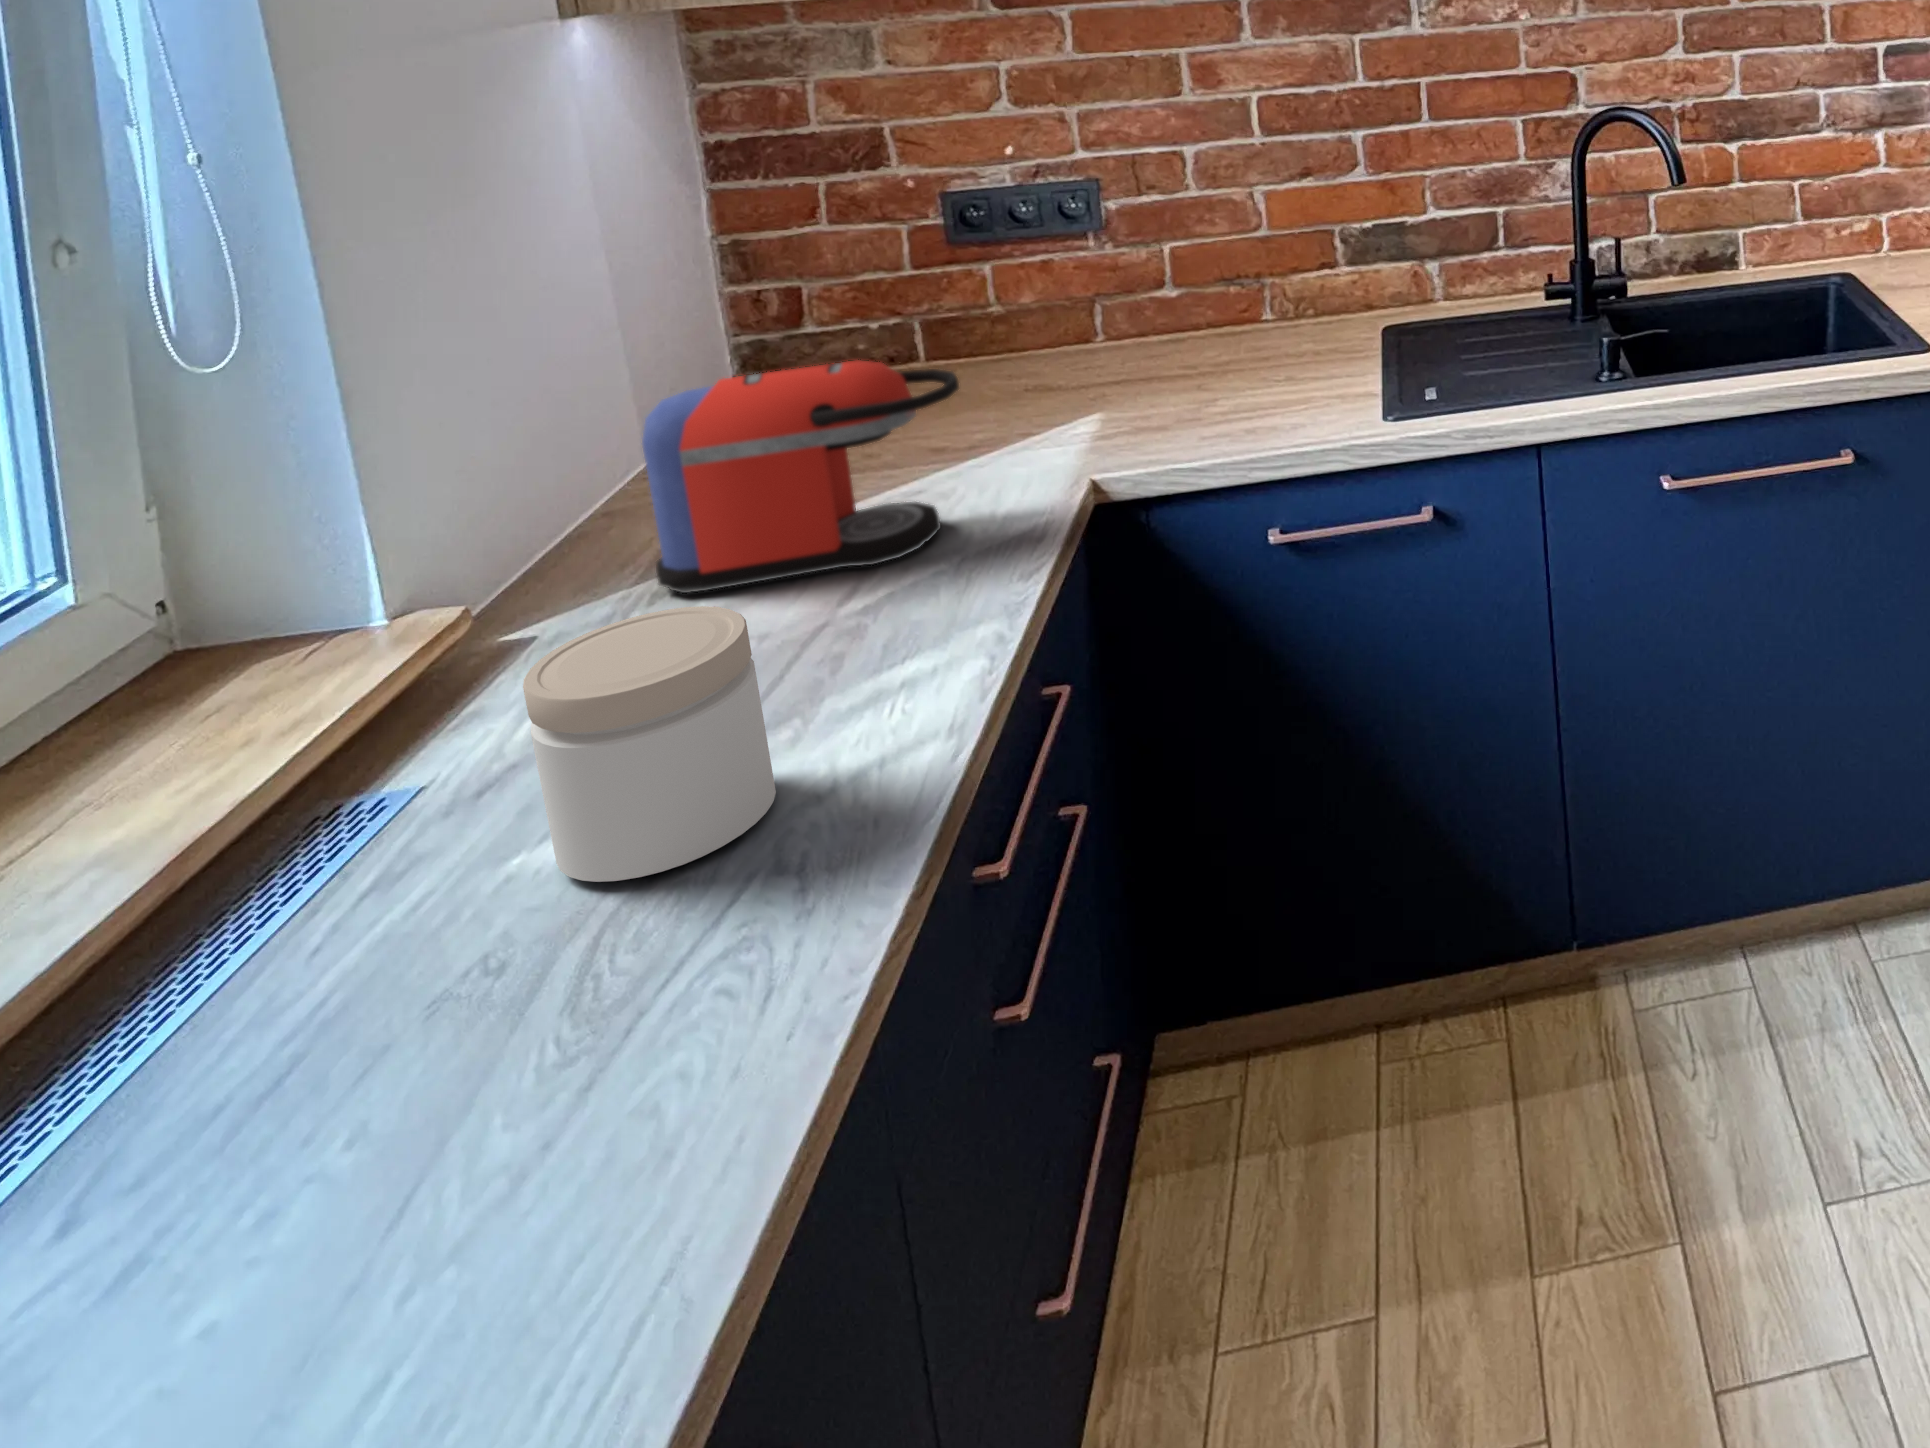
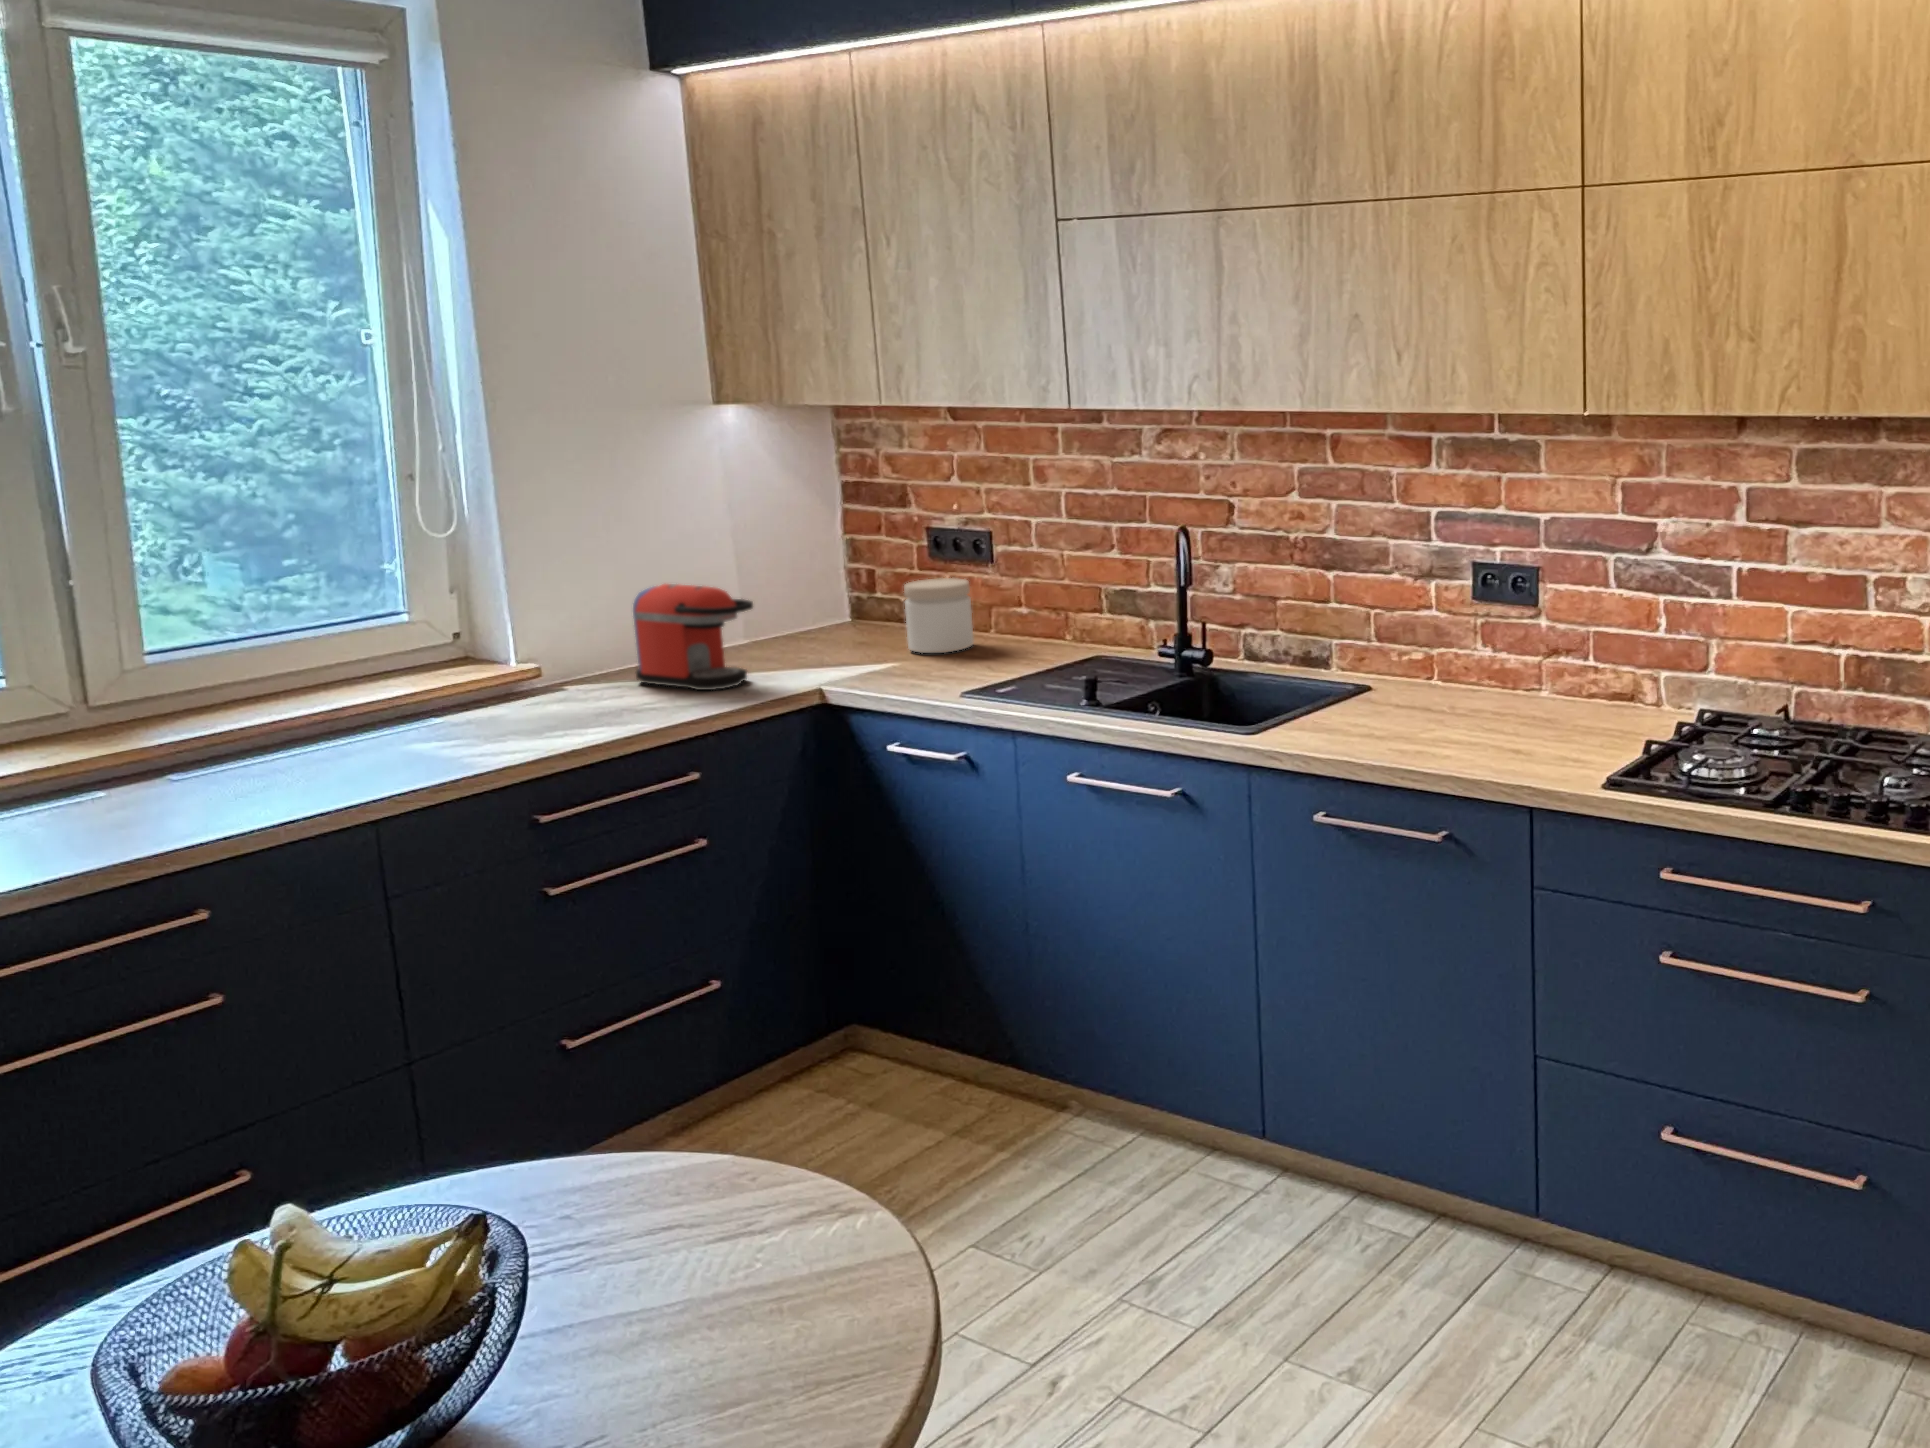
jar: present [523,606,776,882] -> present [904,578,974,653]

